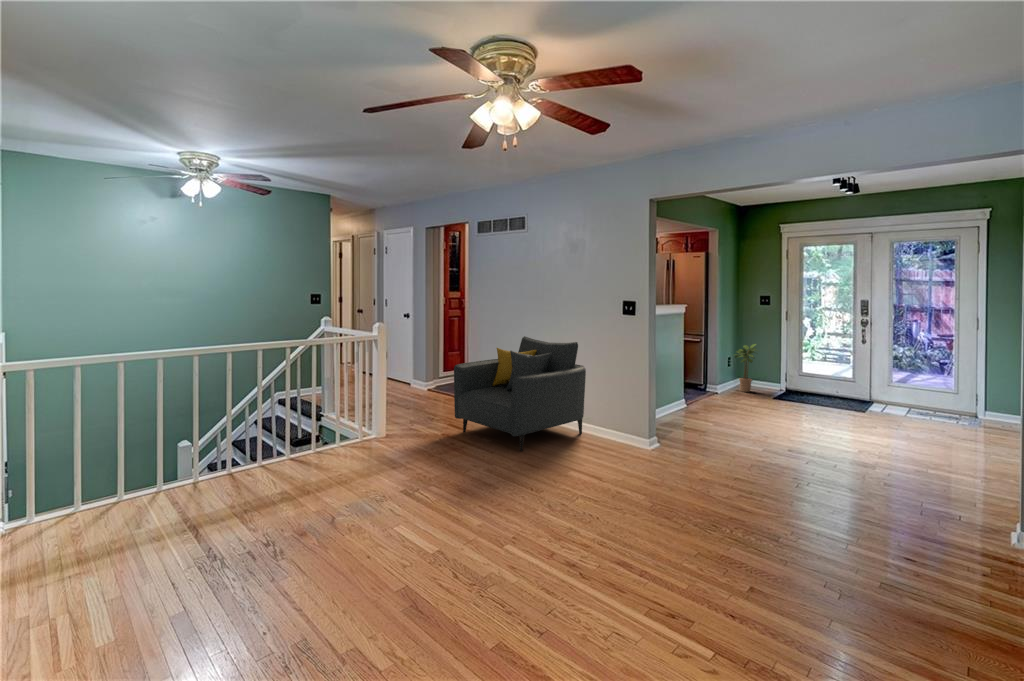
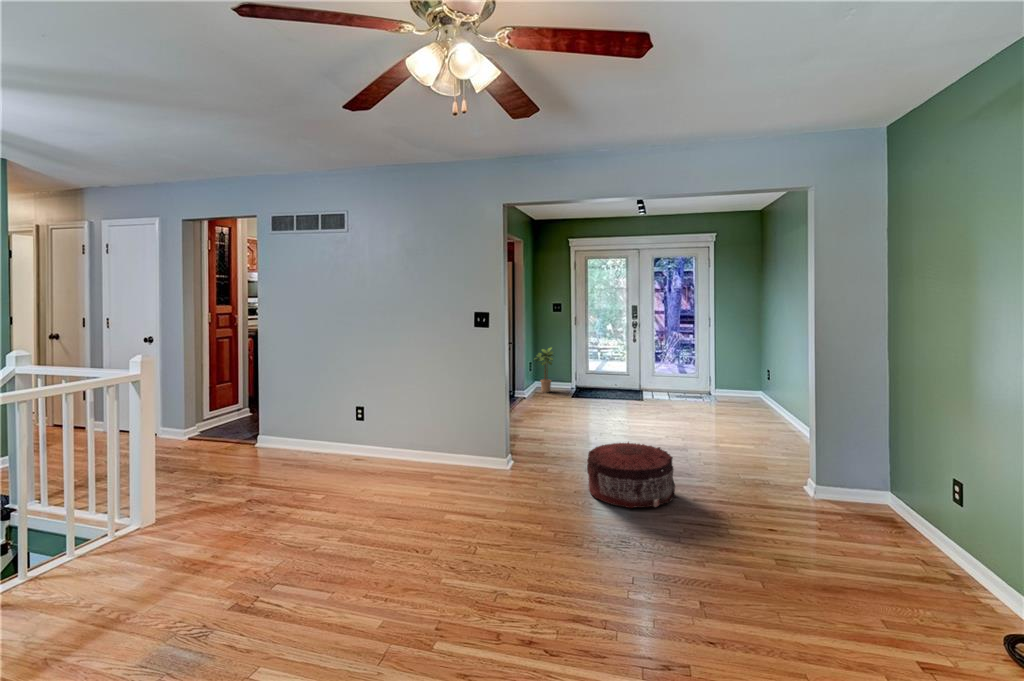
armchair: present [454,336,586,452] -> none [269,358,437,505]
pouf: none [708,434,802,500] -> present [587,442,676,508]

